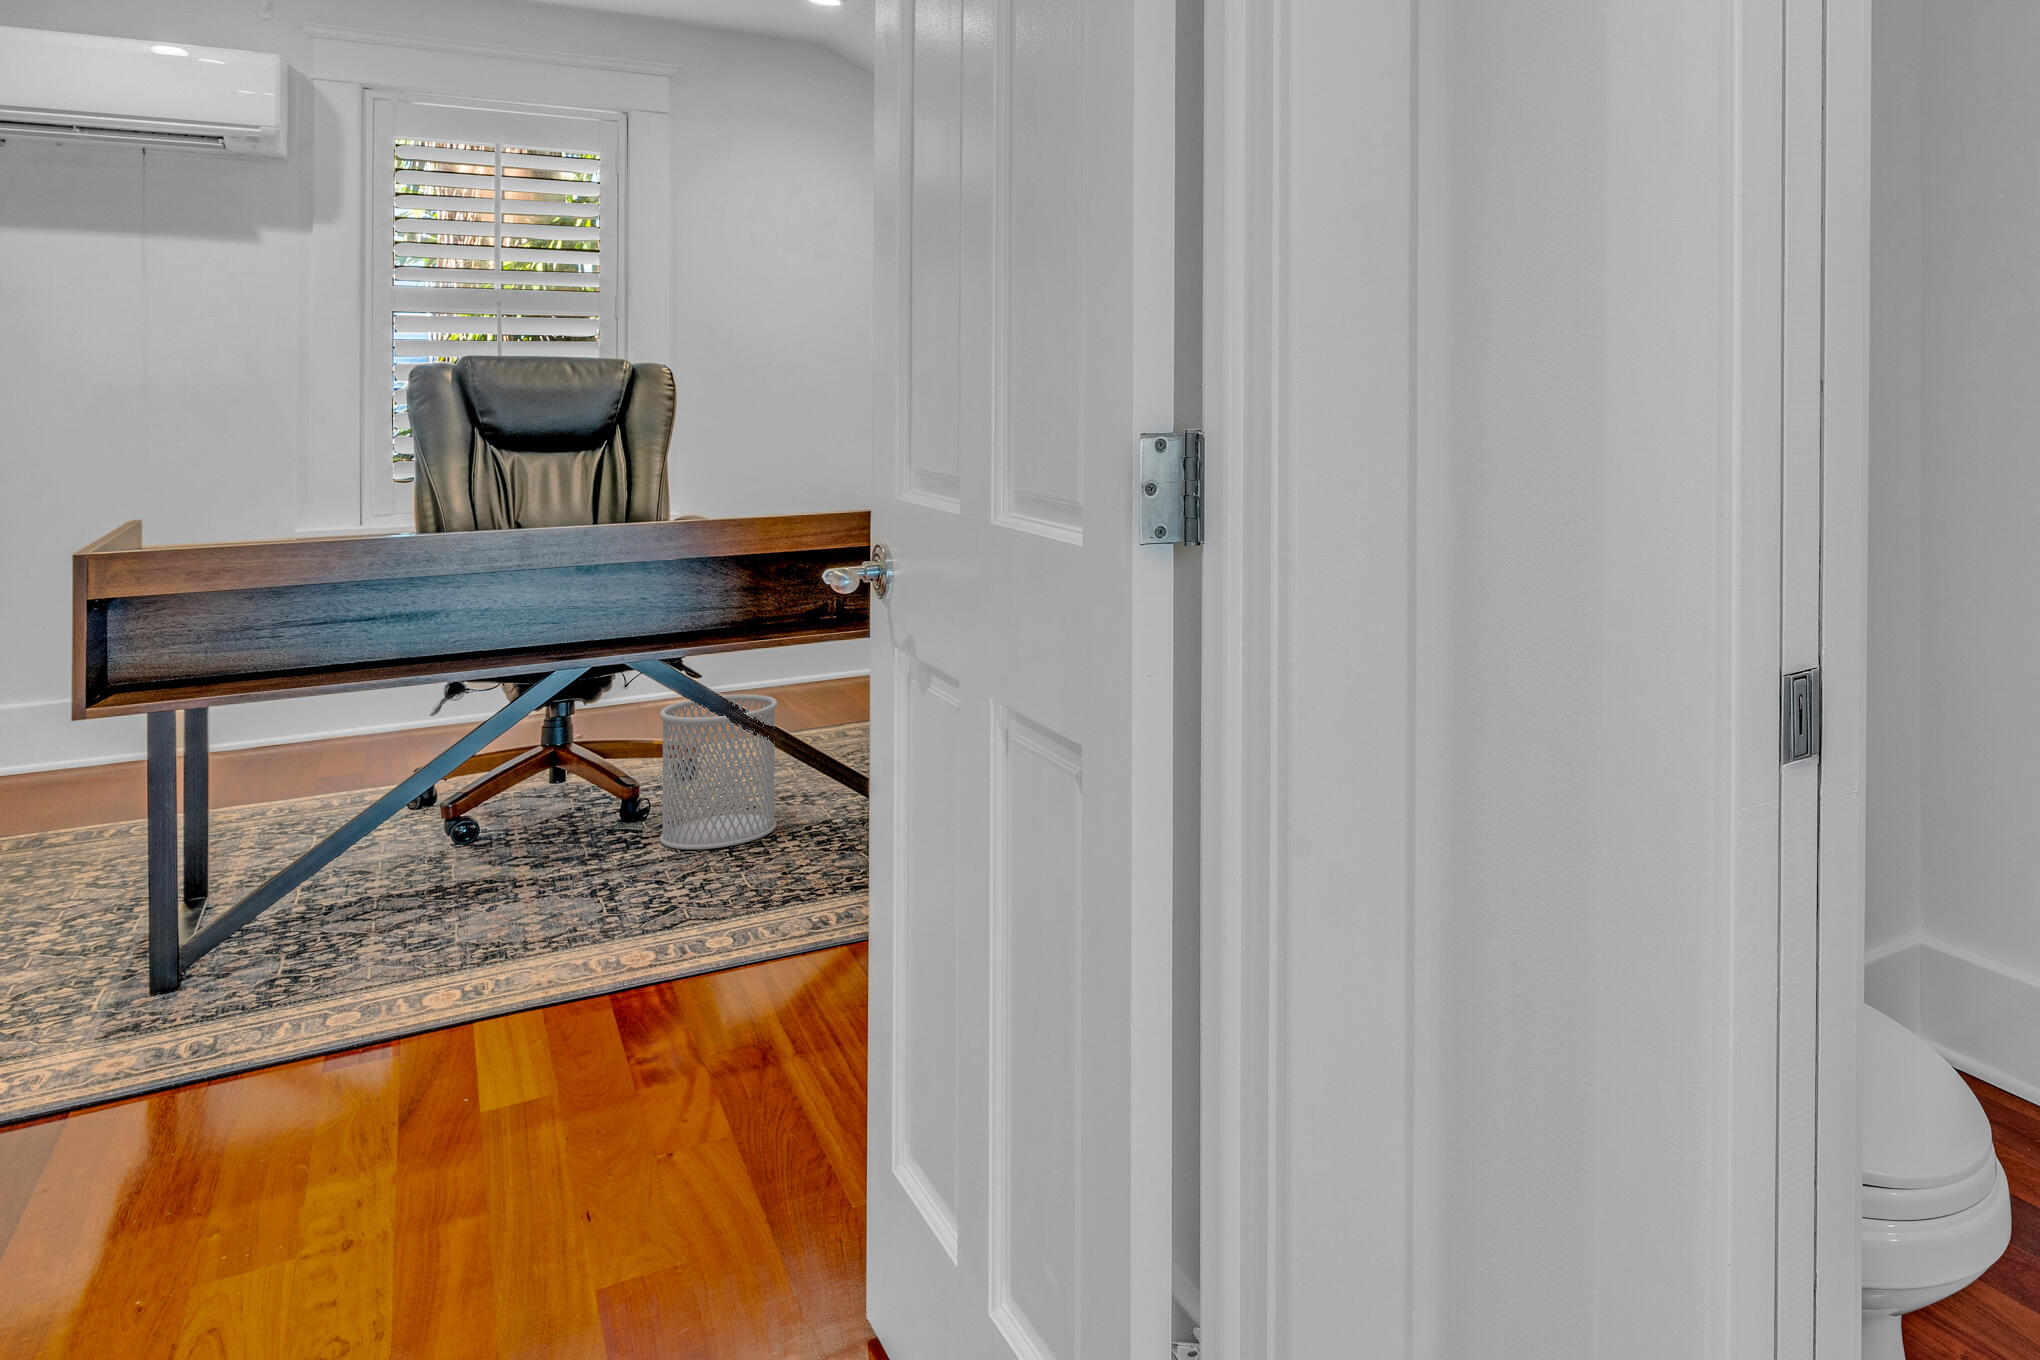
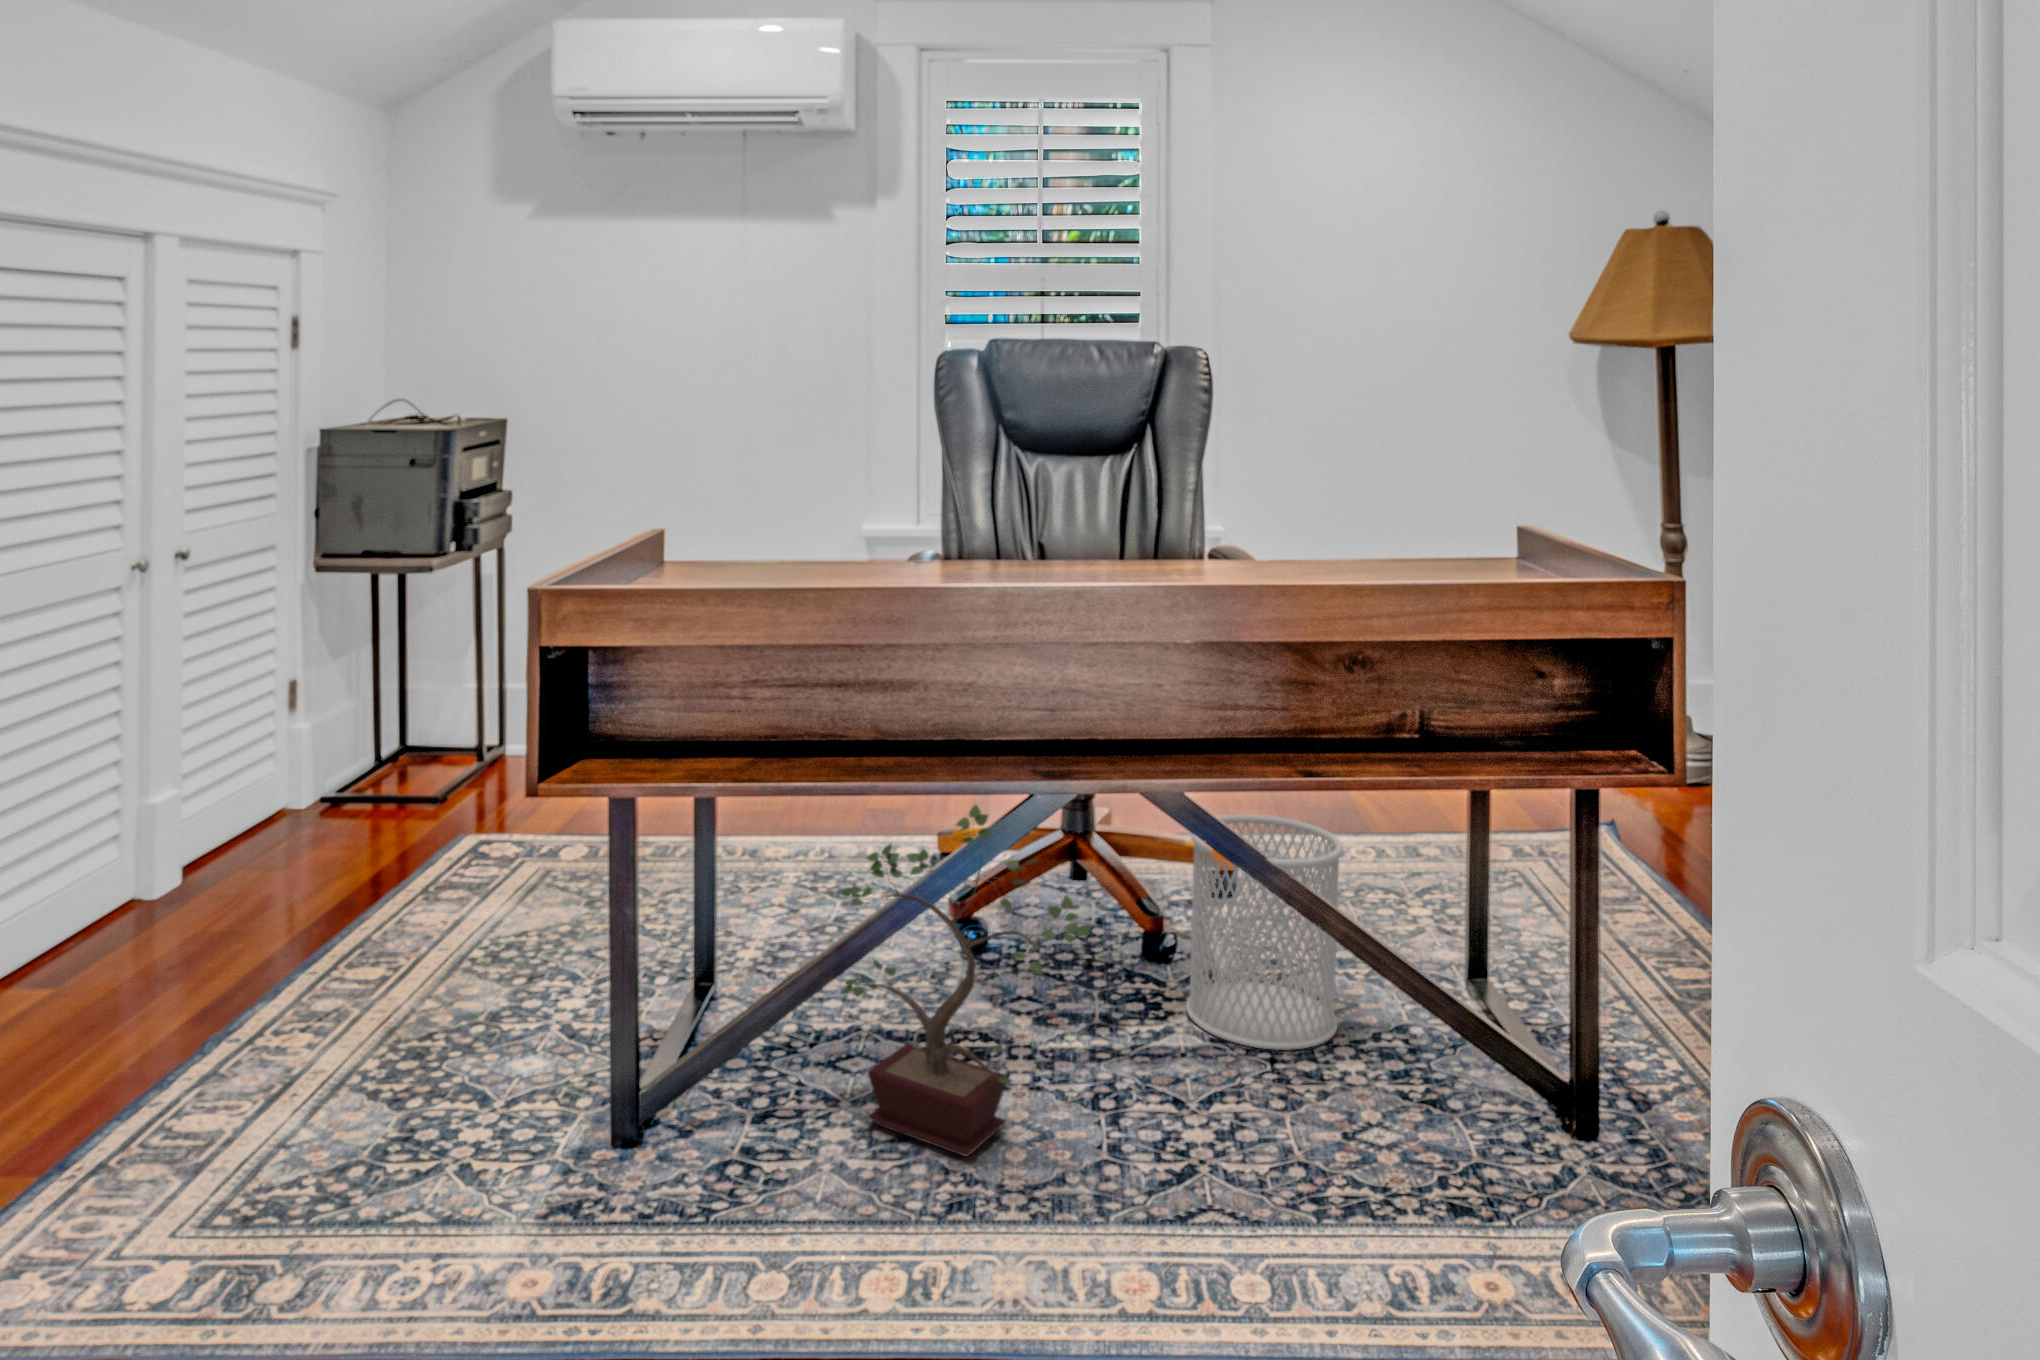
potted plant: none [361,701,595,952] -> present [840,805,1092,1157]

